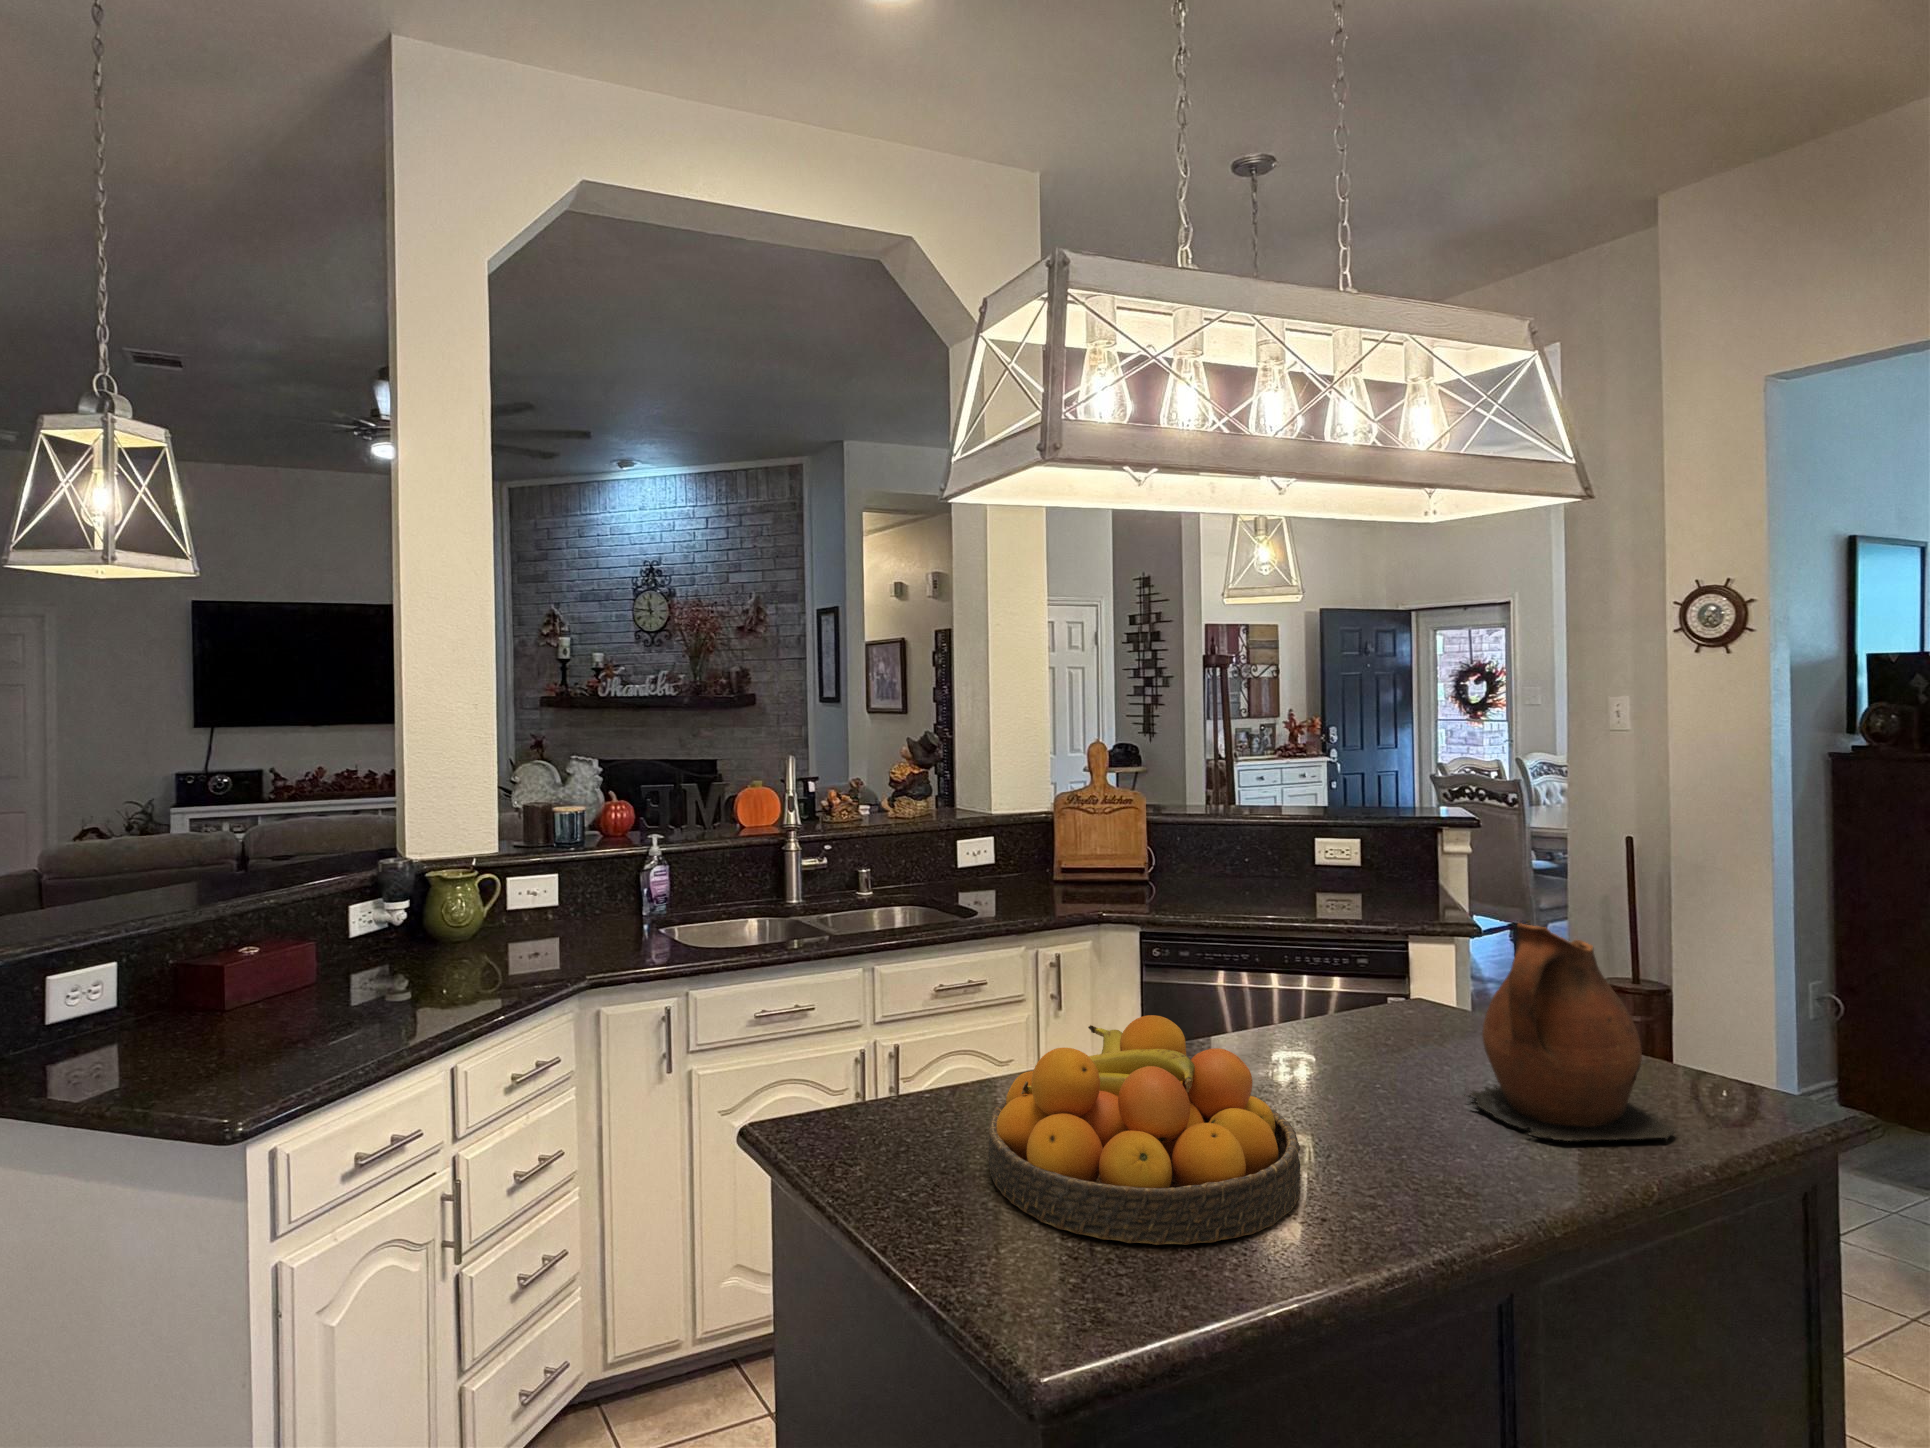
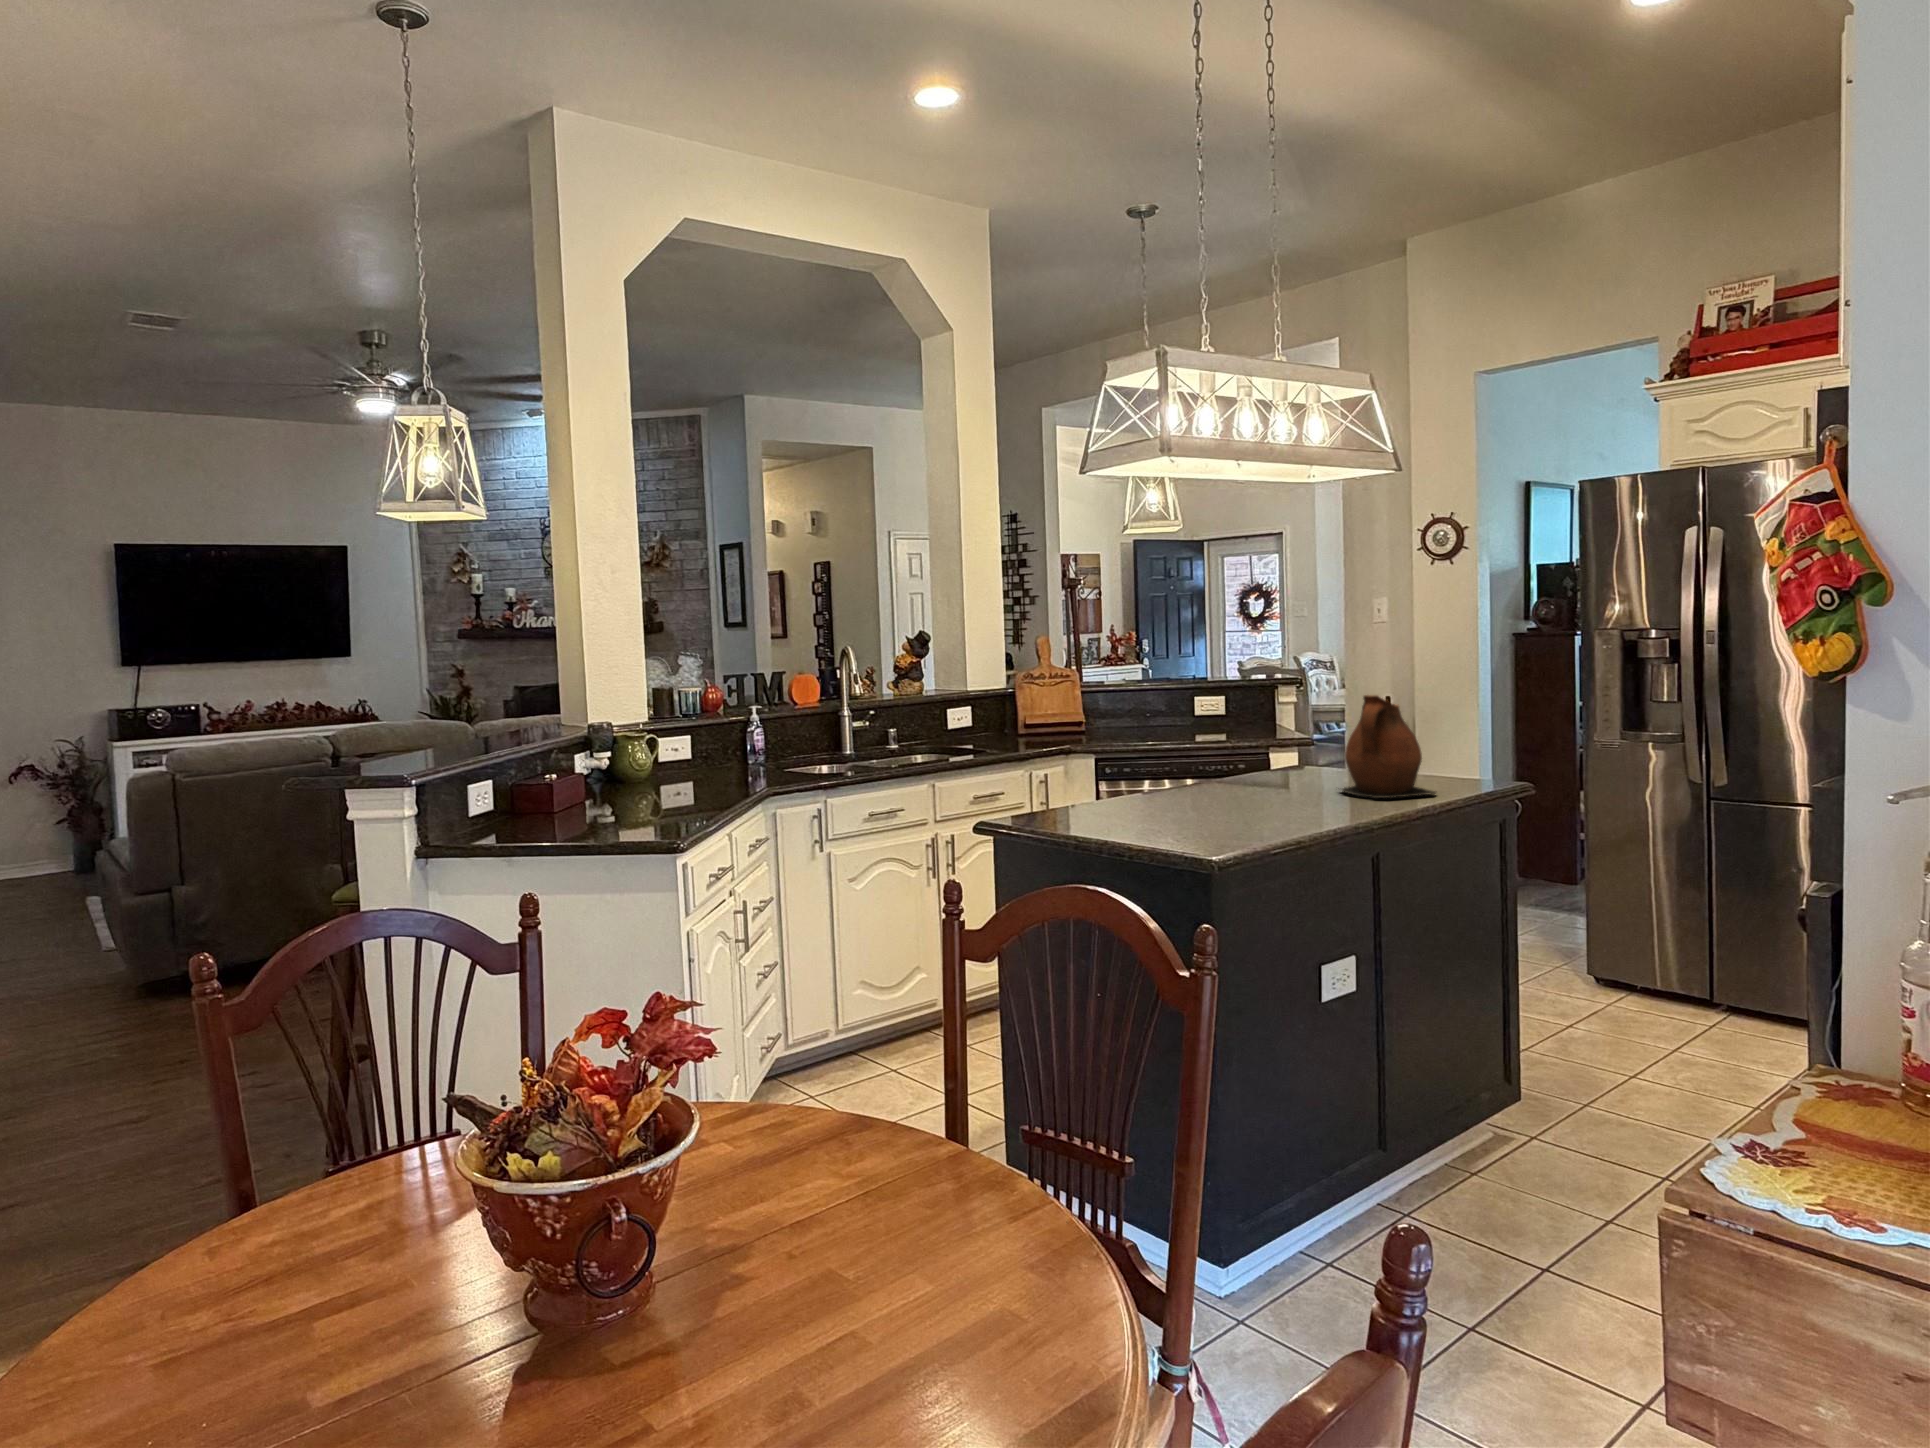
fruit bowl: present [988,1015,1301,1245] -> none [1119,747,1277,834]

